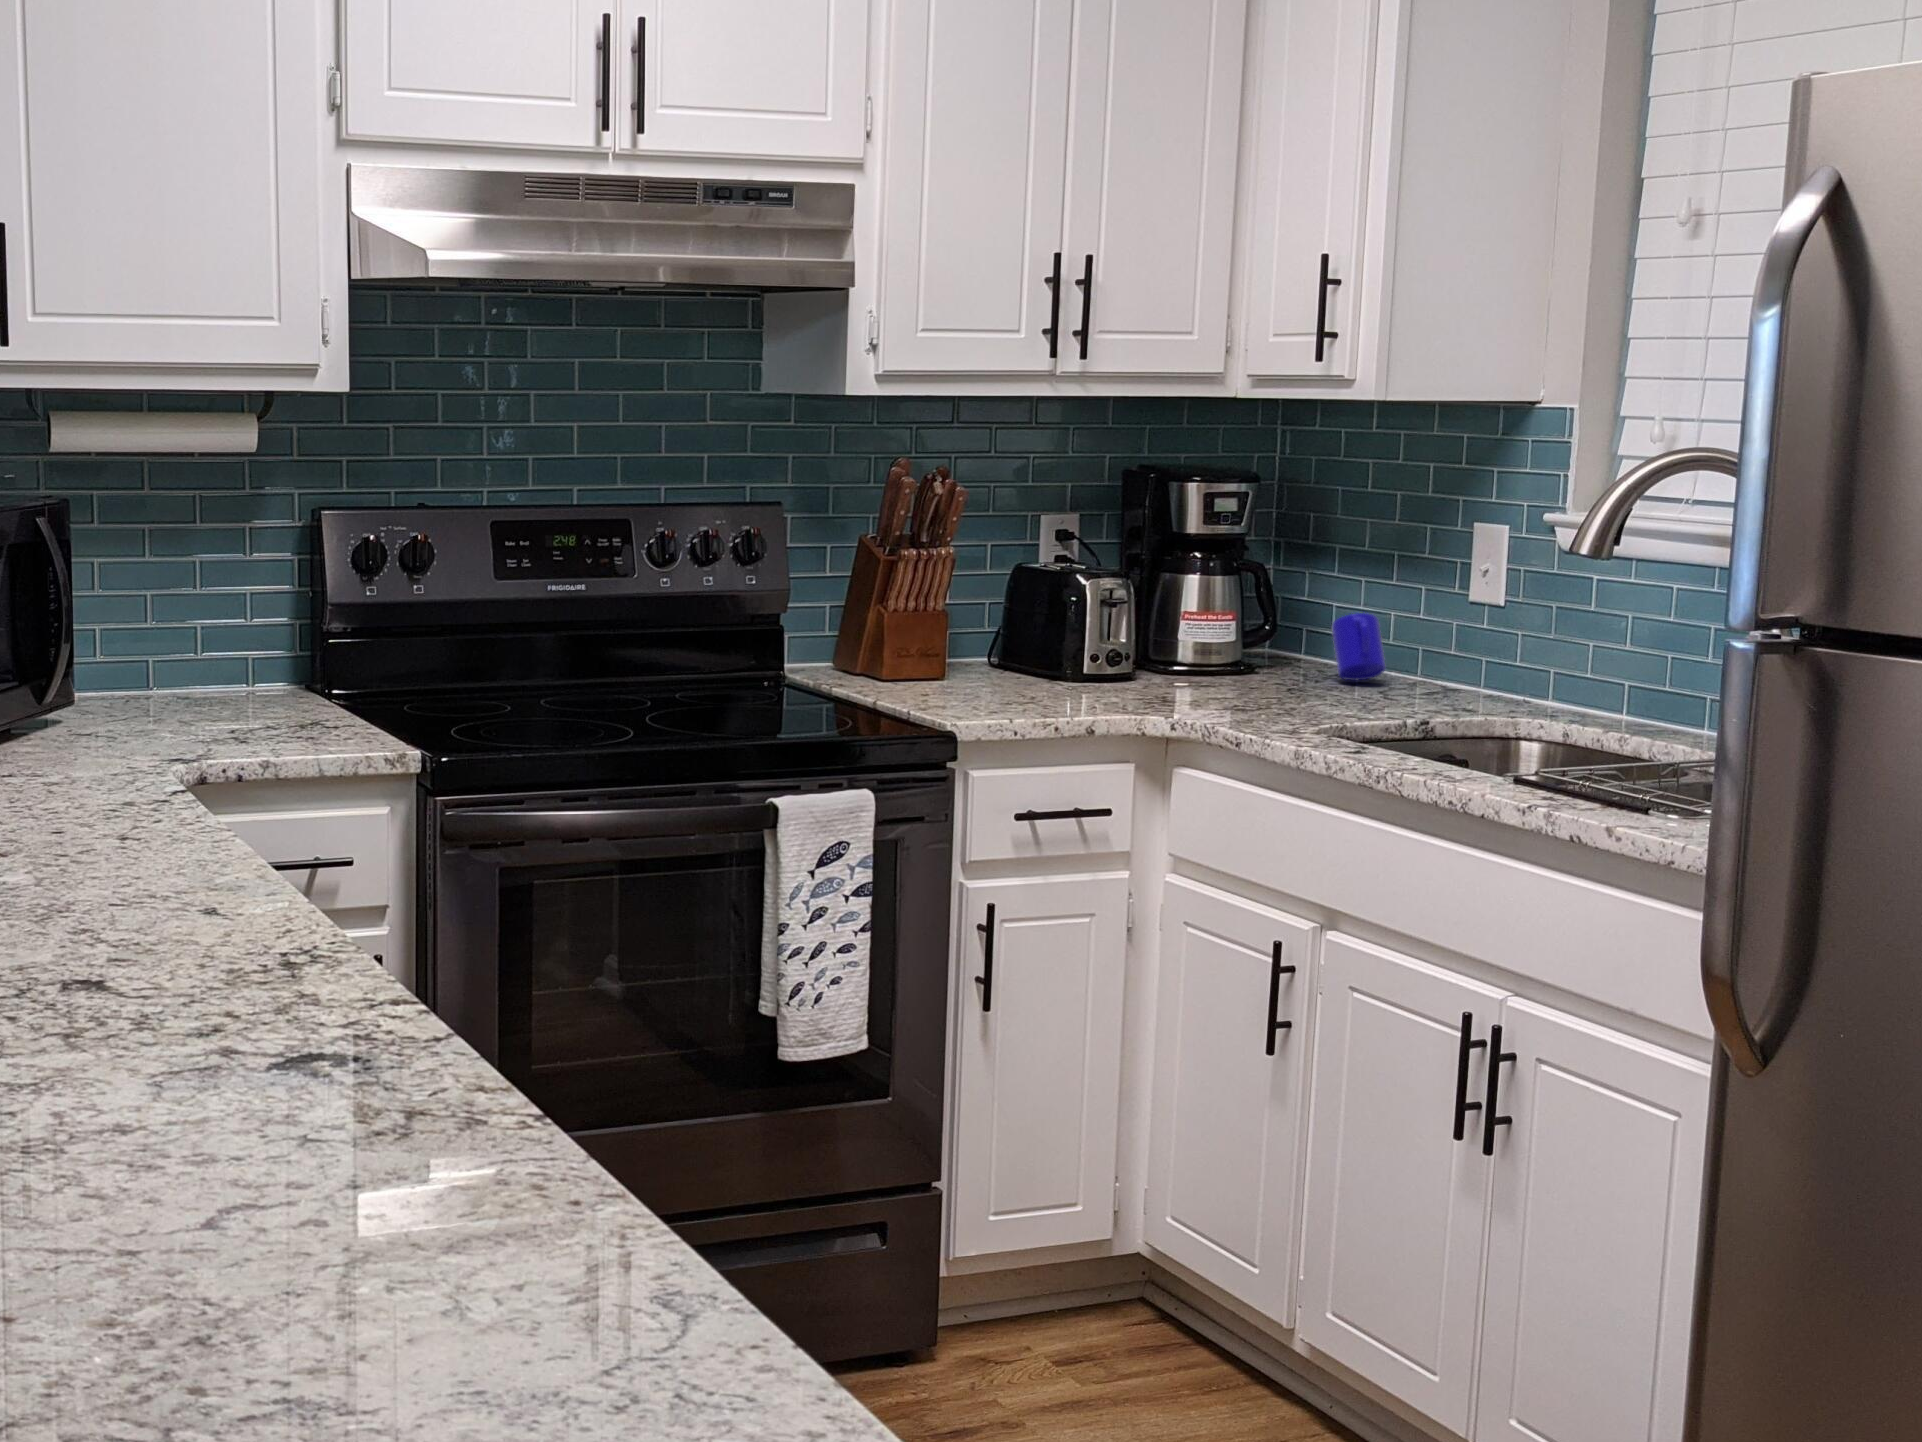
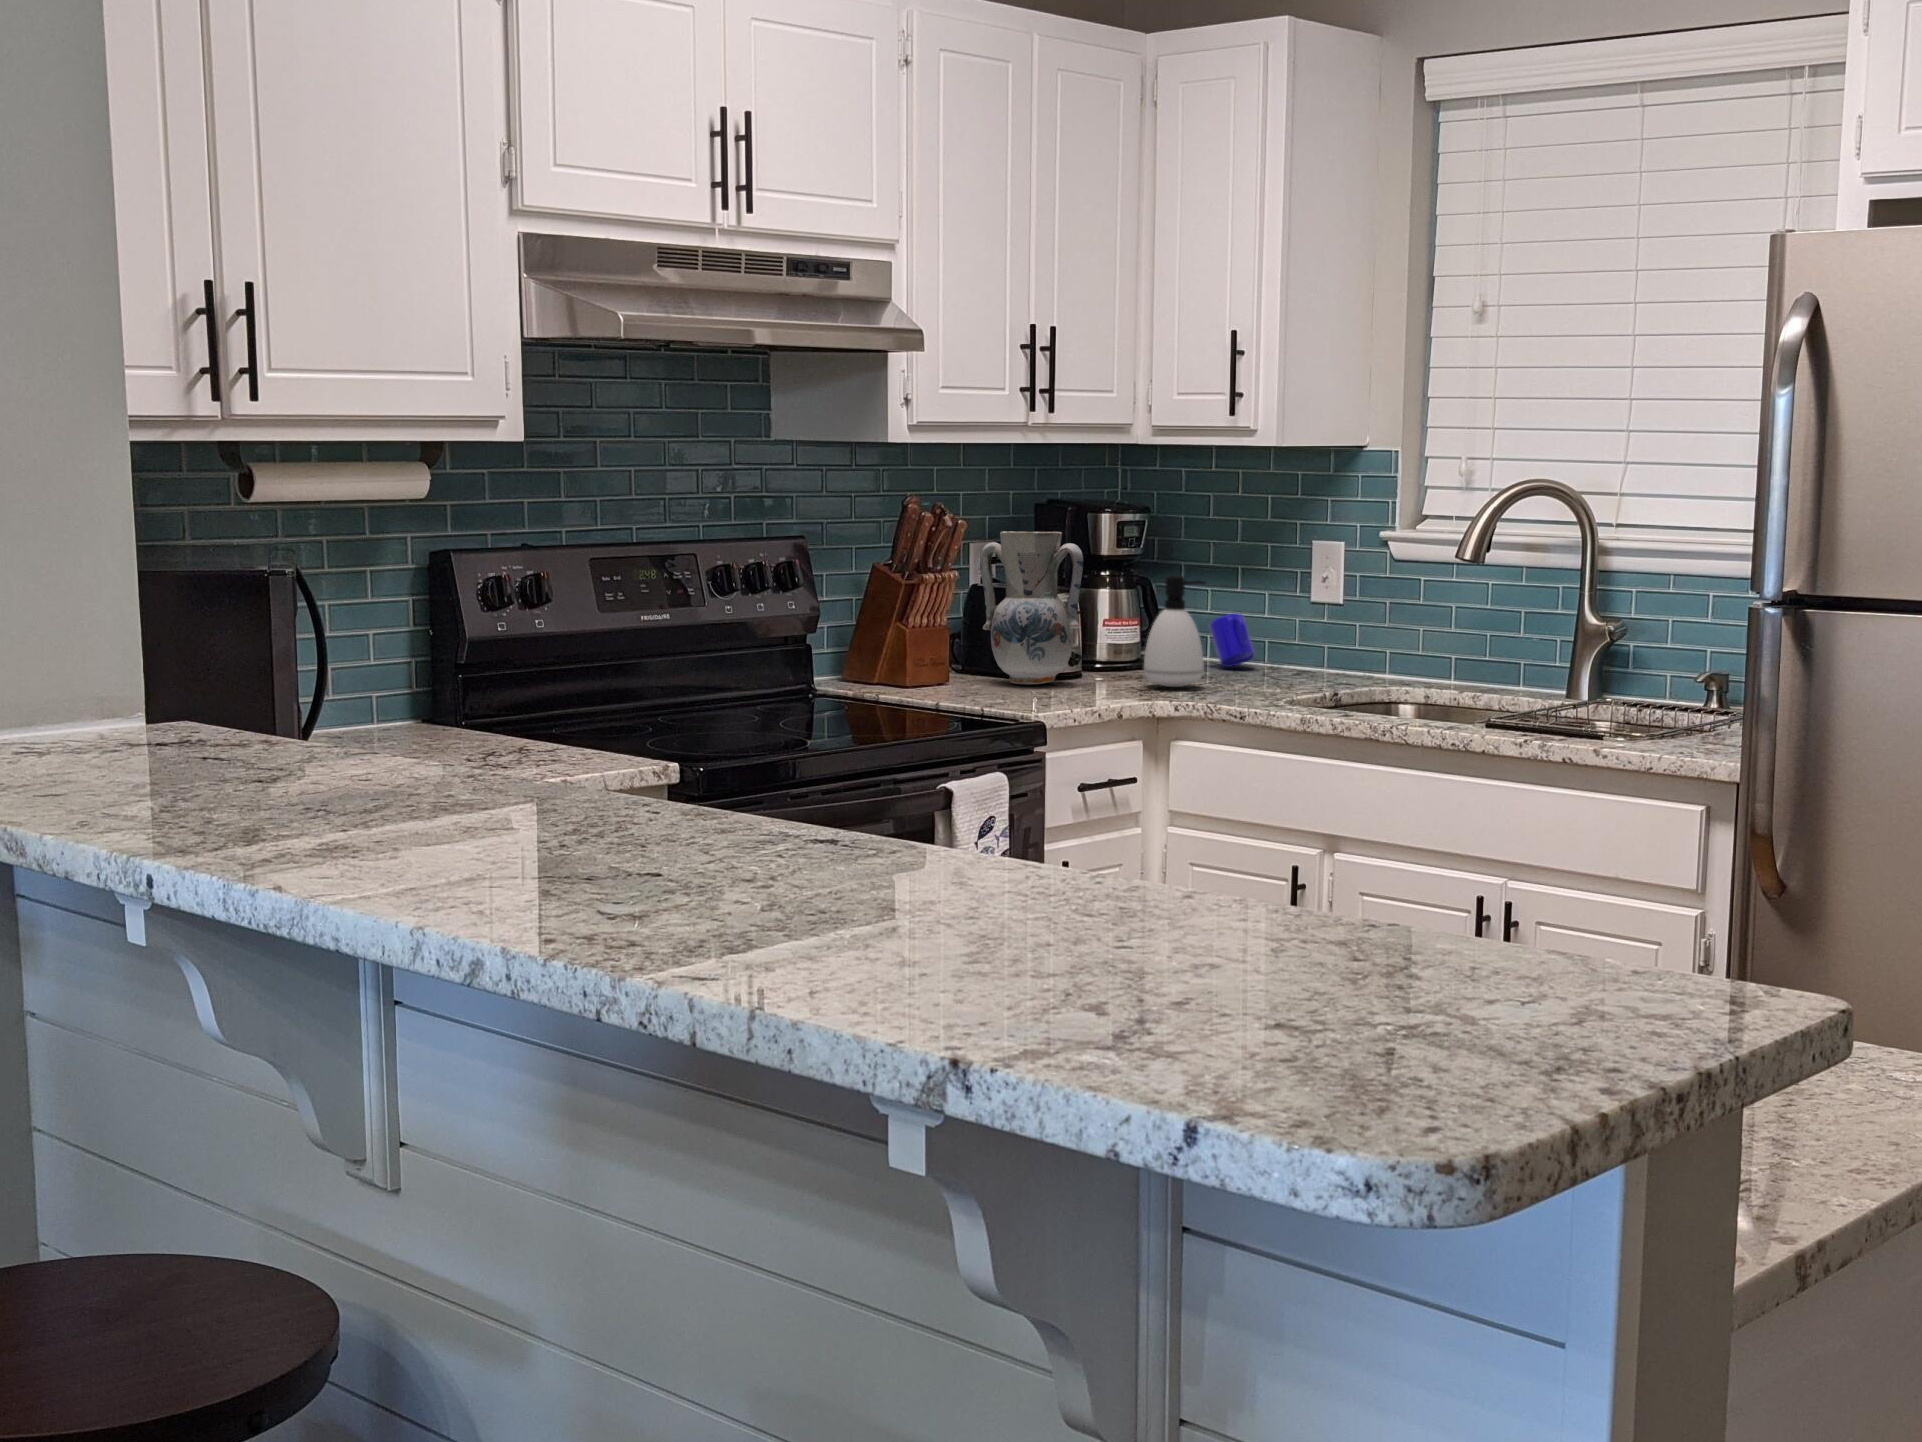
vase: none [1000,500,1117,687] -> present [980,531,1083,684]
soap dispenser: none [1185,561,1265,702] -> present [1144,575,1206,687]

